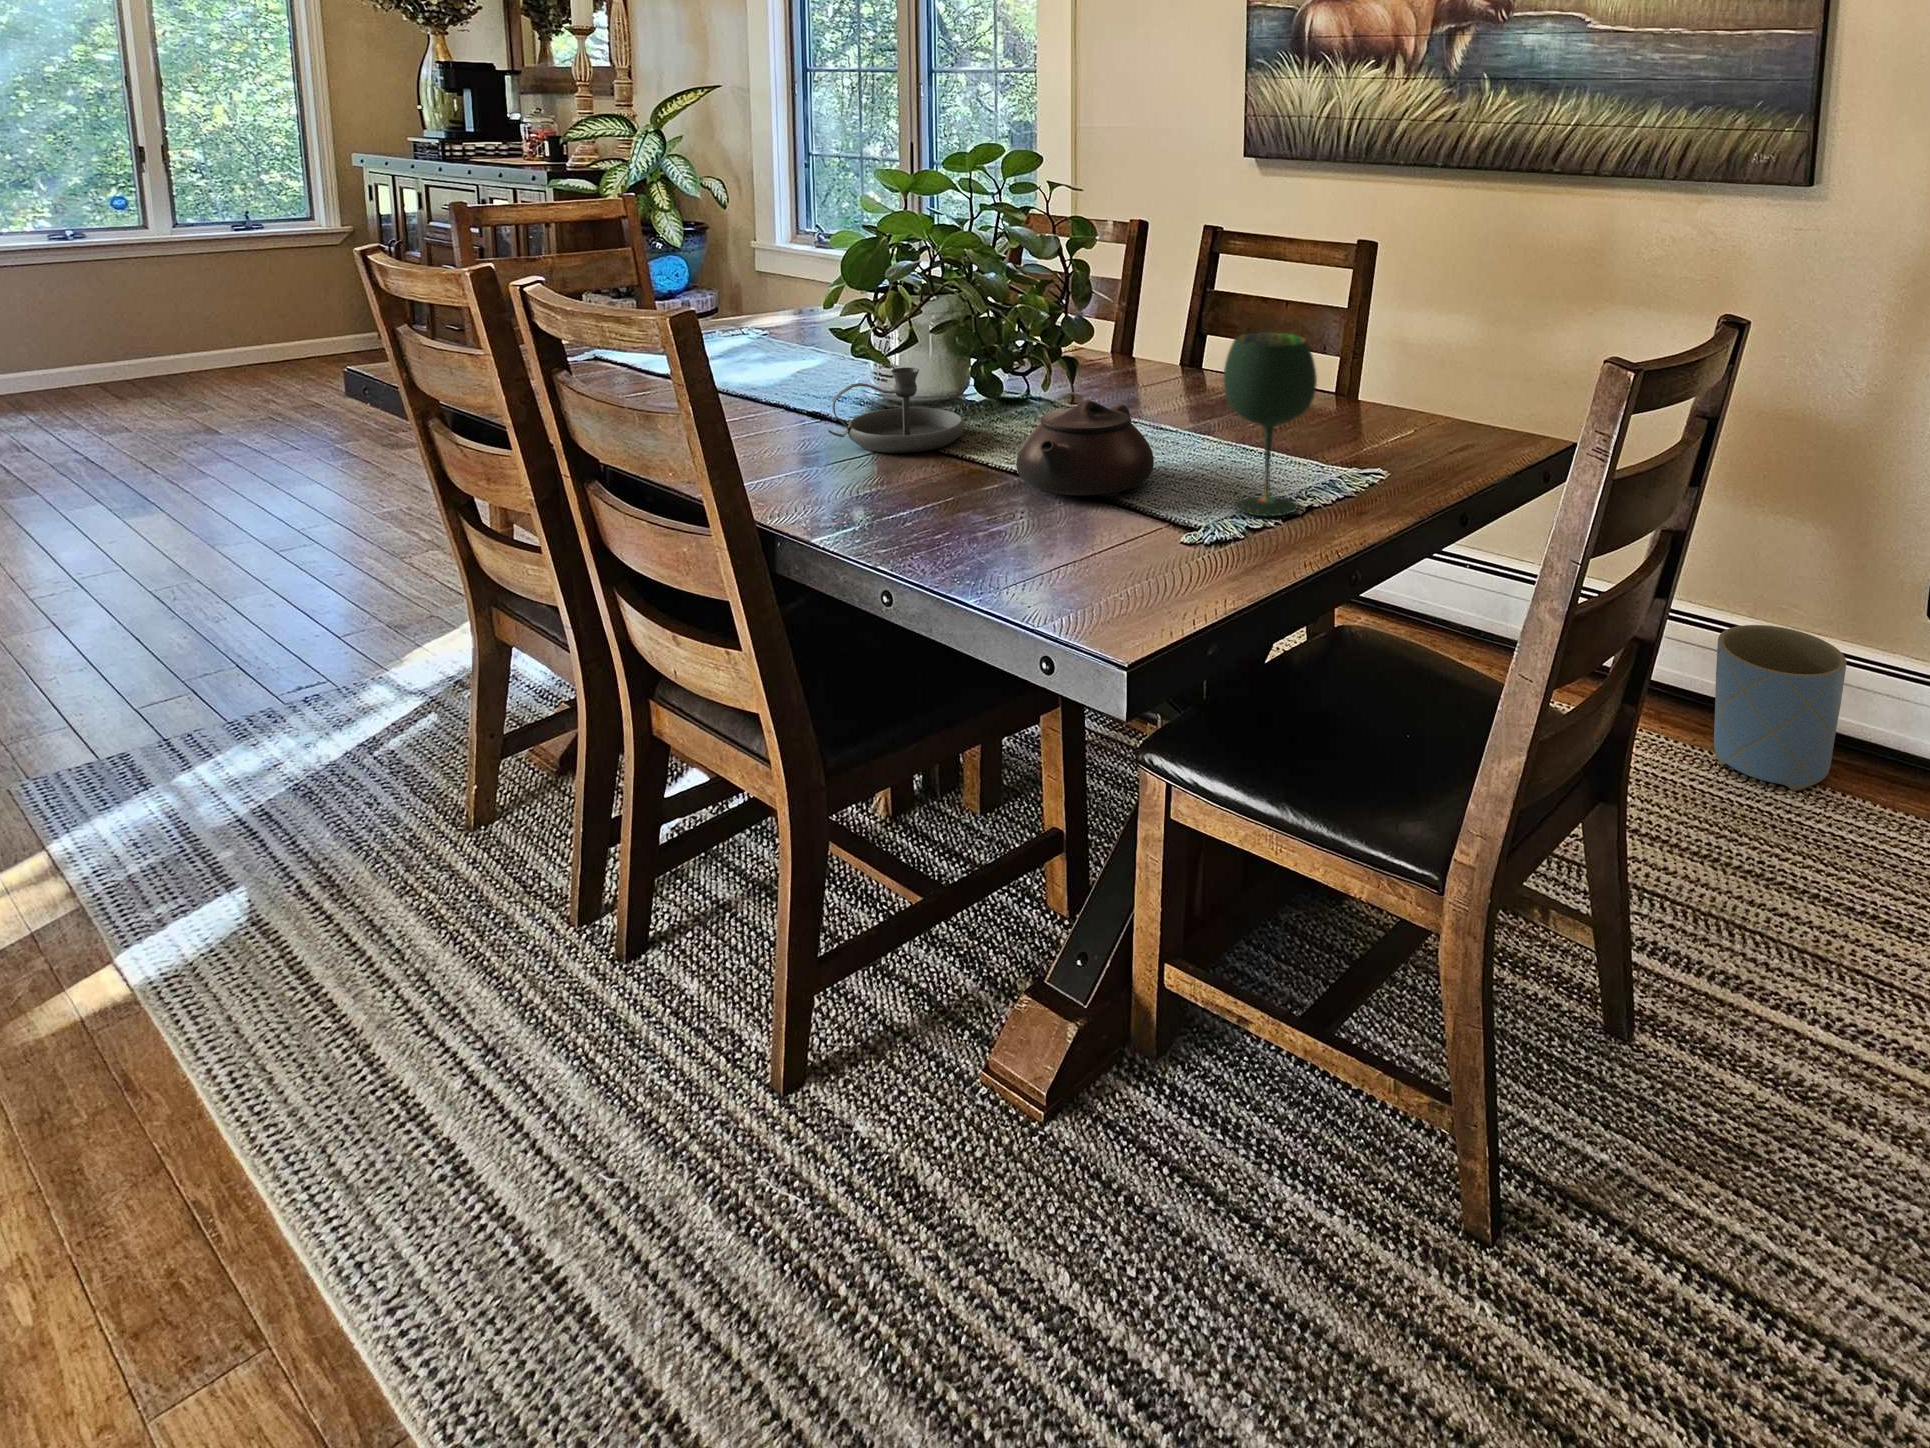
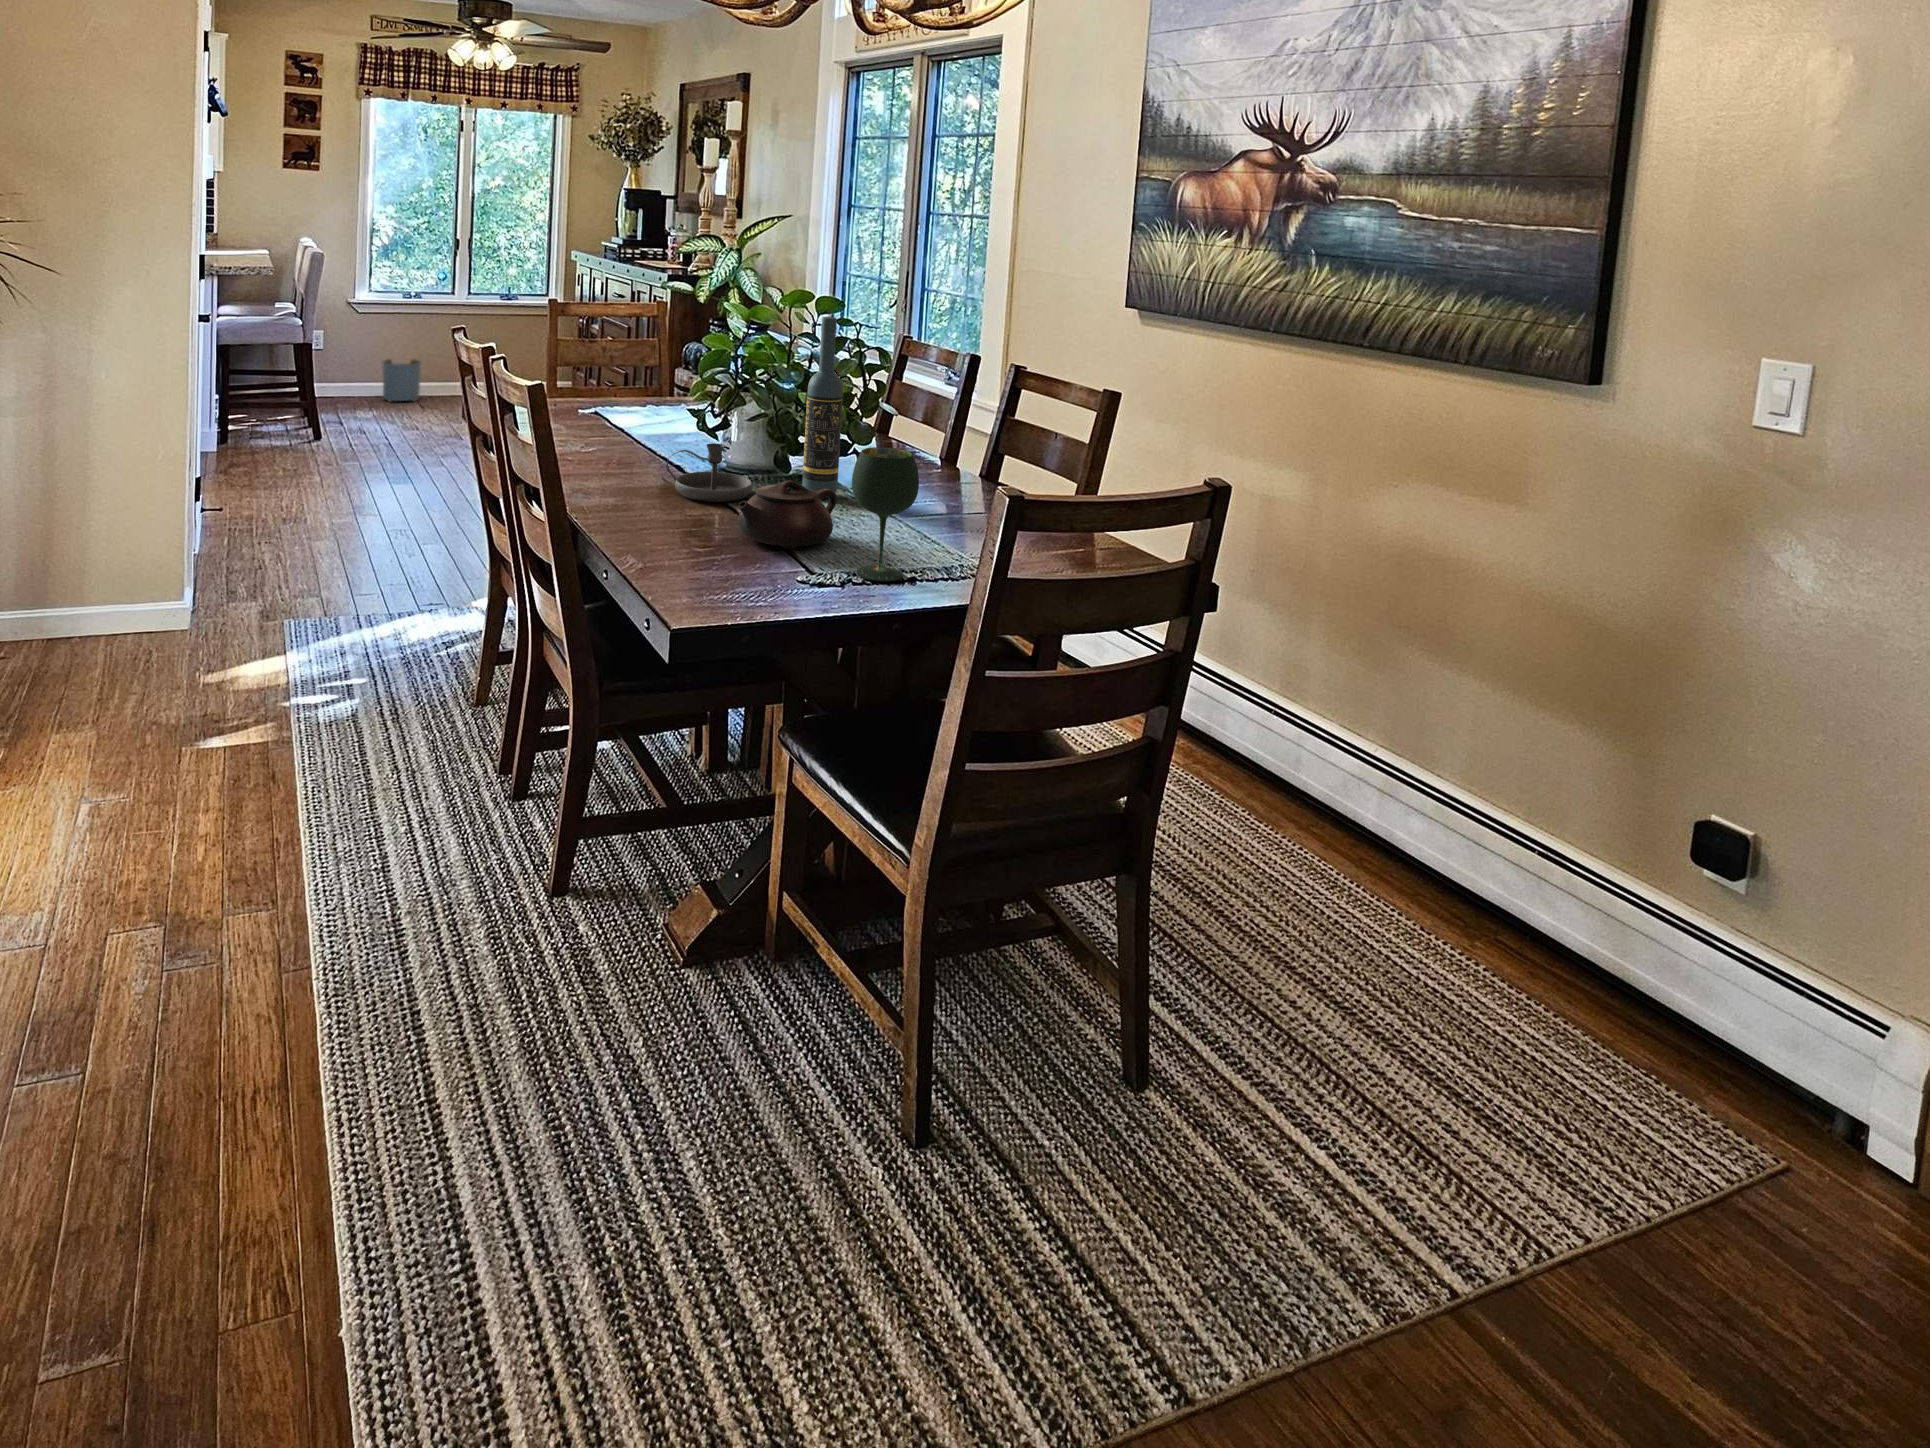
wine bottle: none [1020,173,1068,421] -> present [802,317,843,498]
planter: present [1714,625,1846,791] -> present [382,359,422,402]

